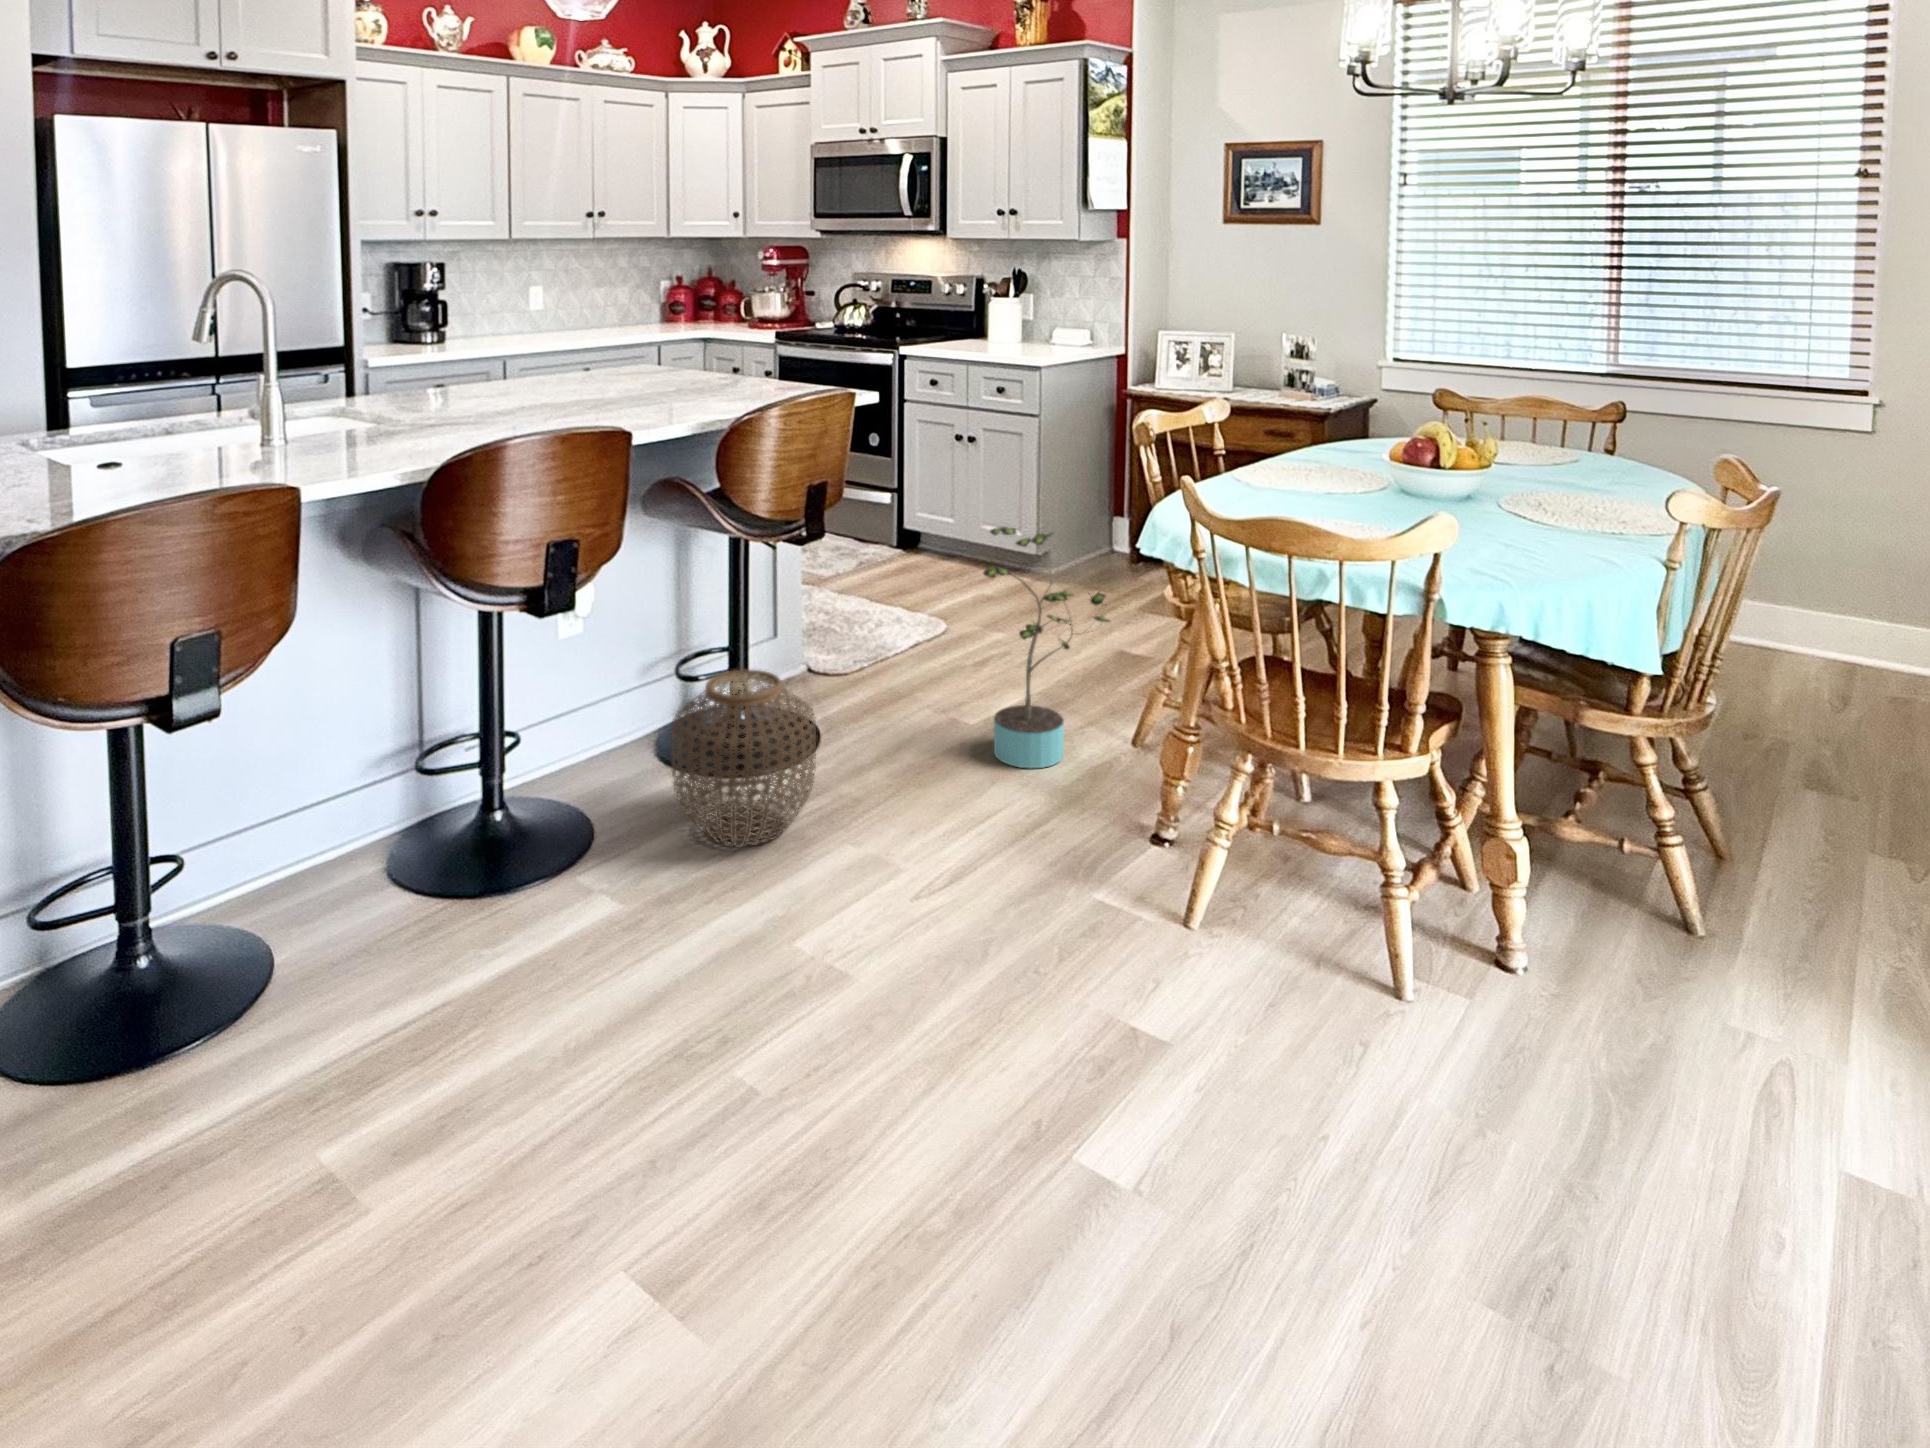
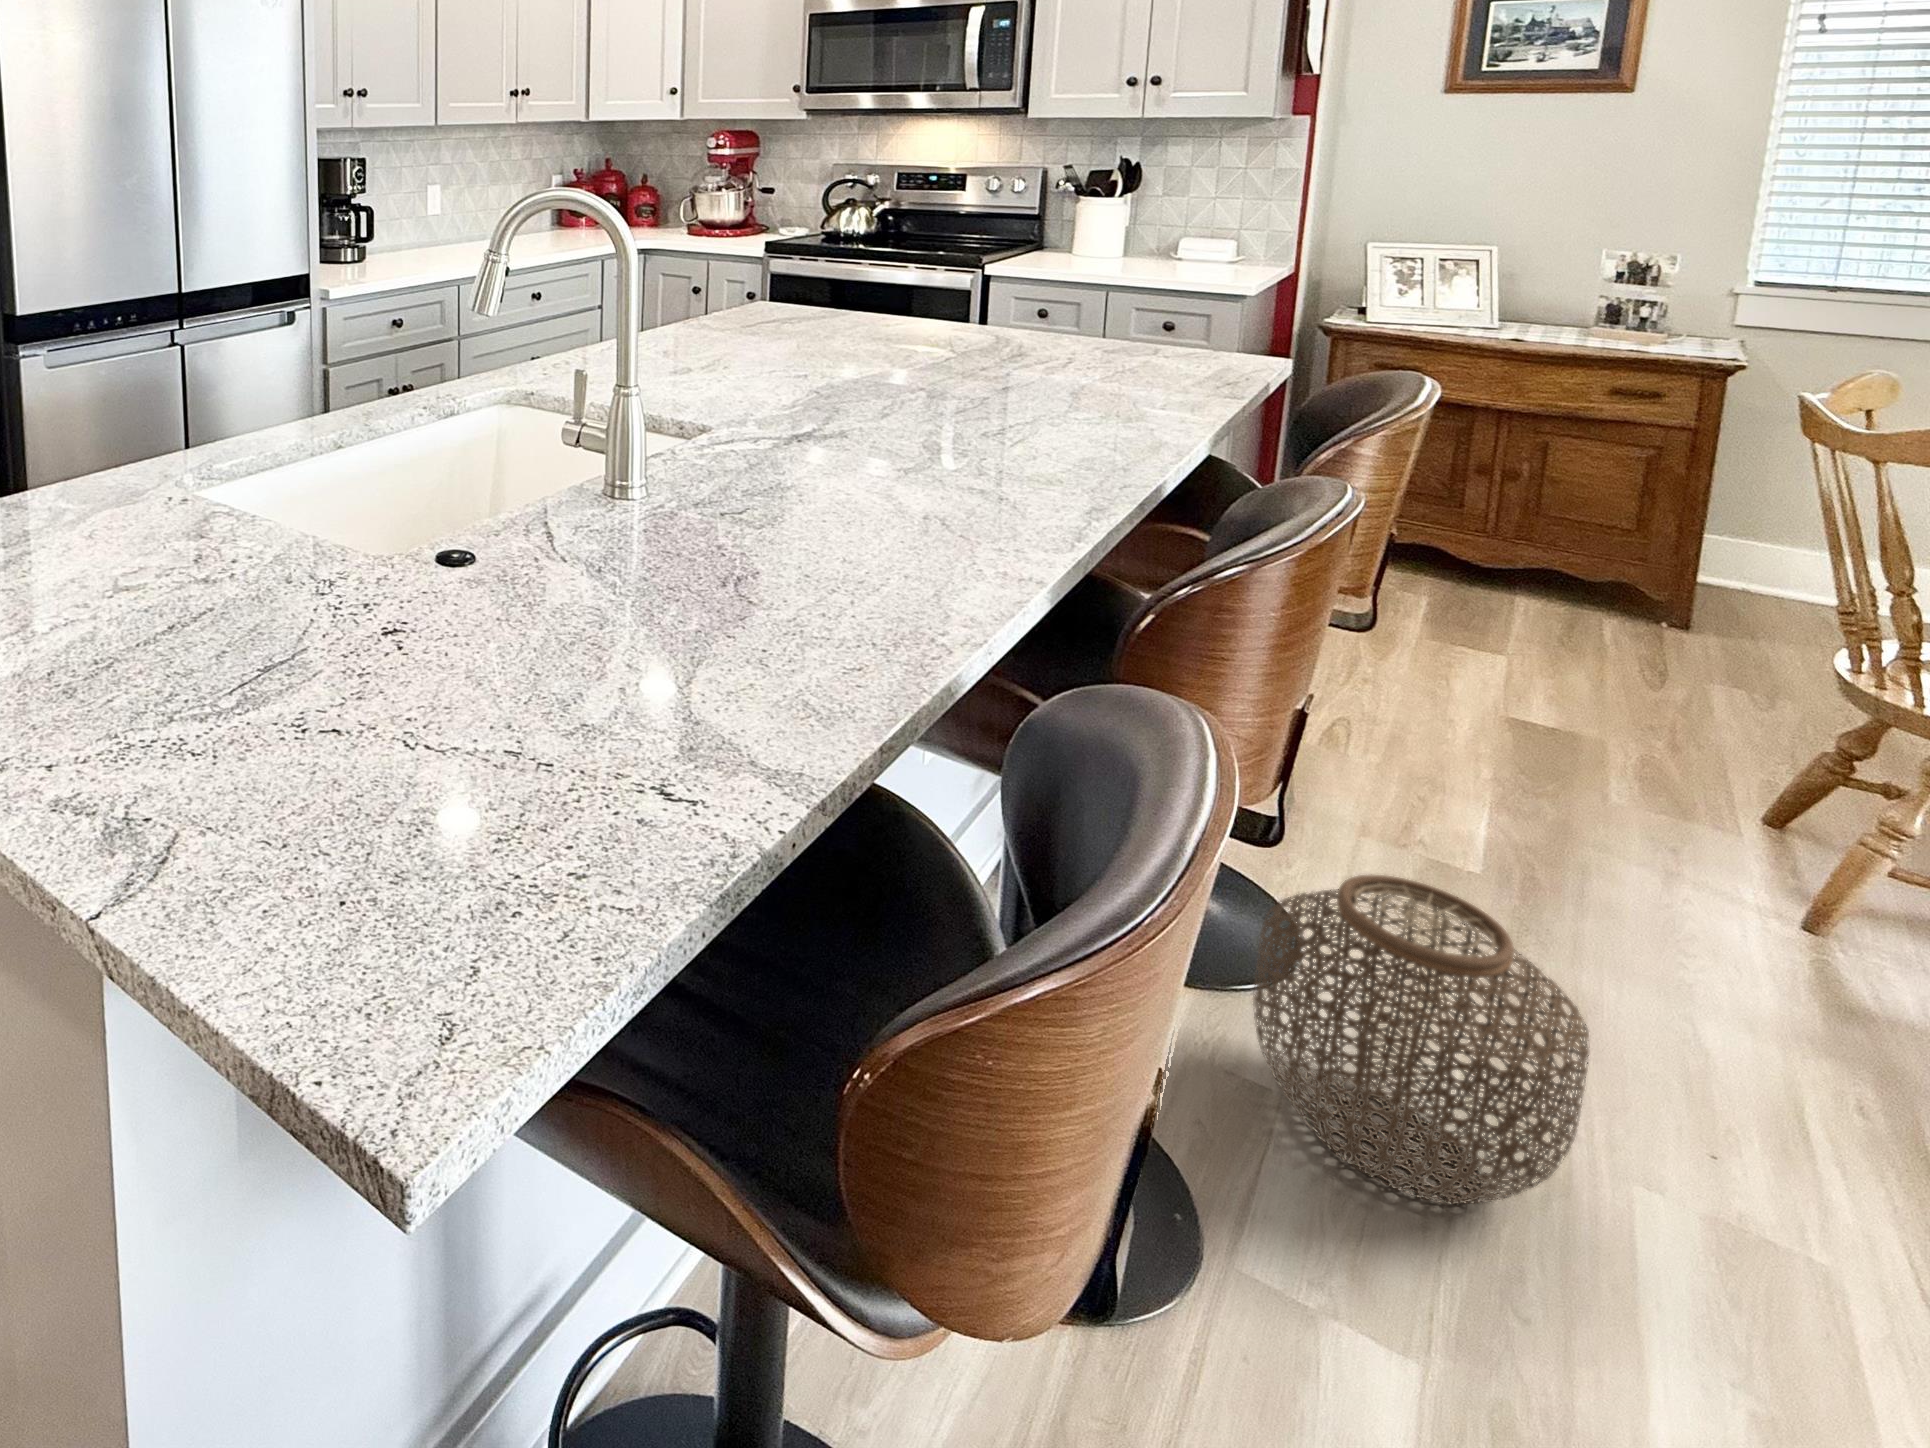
potted plant: present [983,527,1110,768] -> none [1590,599,1881,1002]

